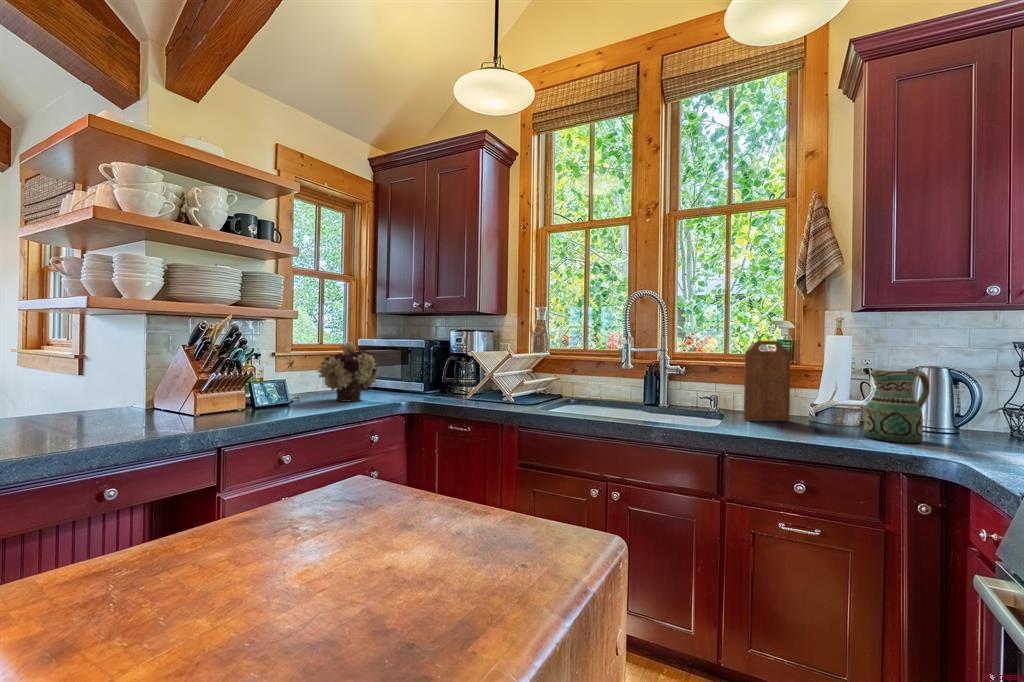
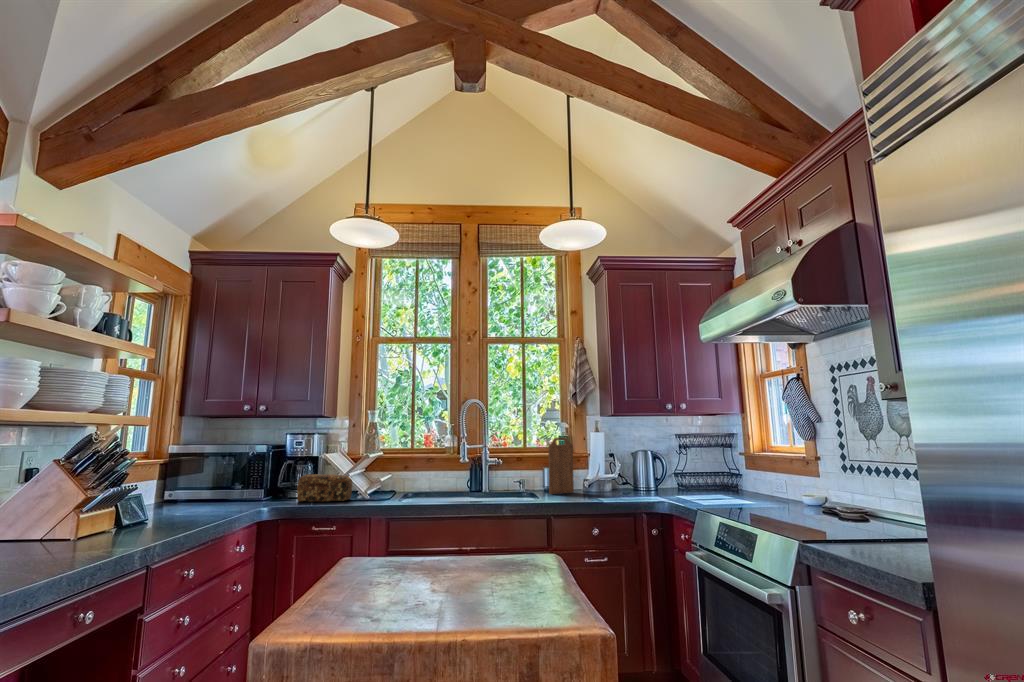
flower arrangement: present [317,342,378,402] -> none [176,448,237,511]
ceramic pitcher: present [863,370,930,443] -> none [619,454,648,497]
bread loaf: none [439,373,497,403] -> present [297,474,352,502]

